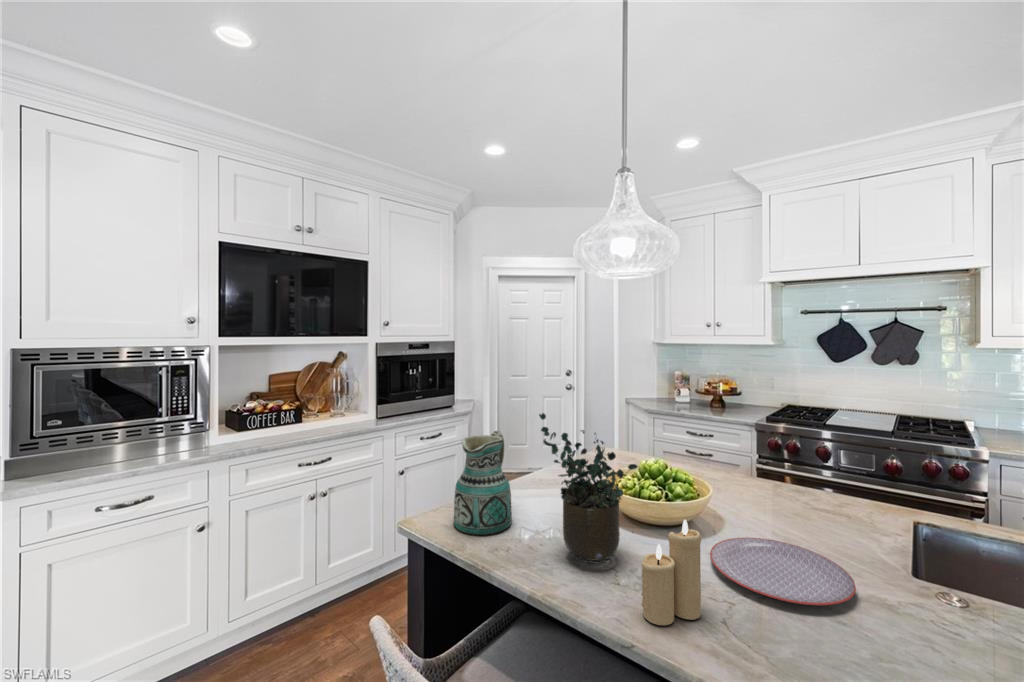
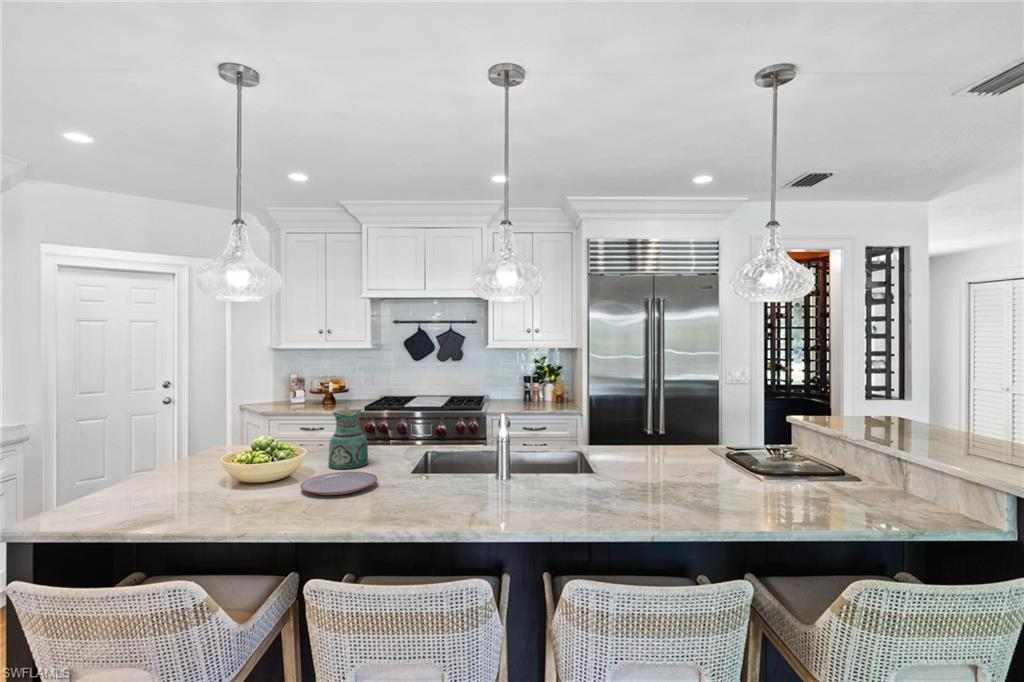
potted plant: present [539,413,638,563] -> none [167,406,250,509]
ceramic pitcher: present [453,431,512,535] -> present [329,407,368,469]
candle: present [642,520,701,625] -> none [252,457,290,520]

